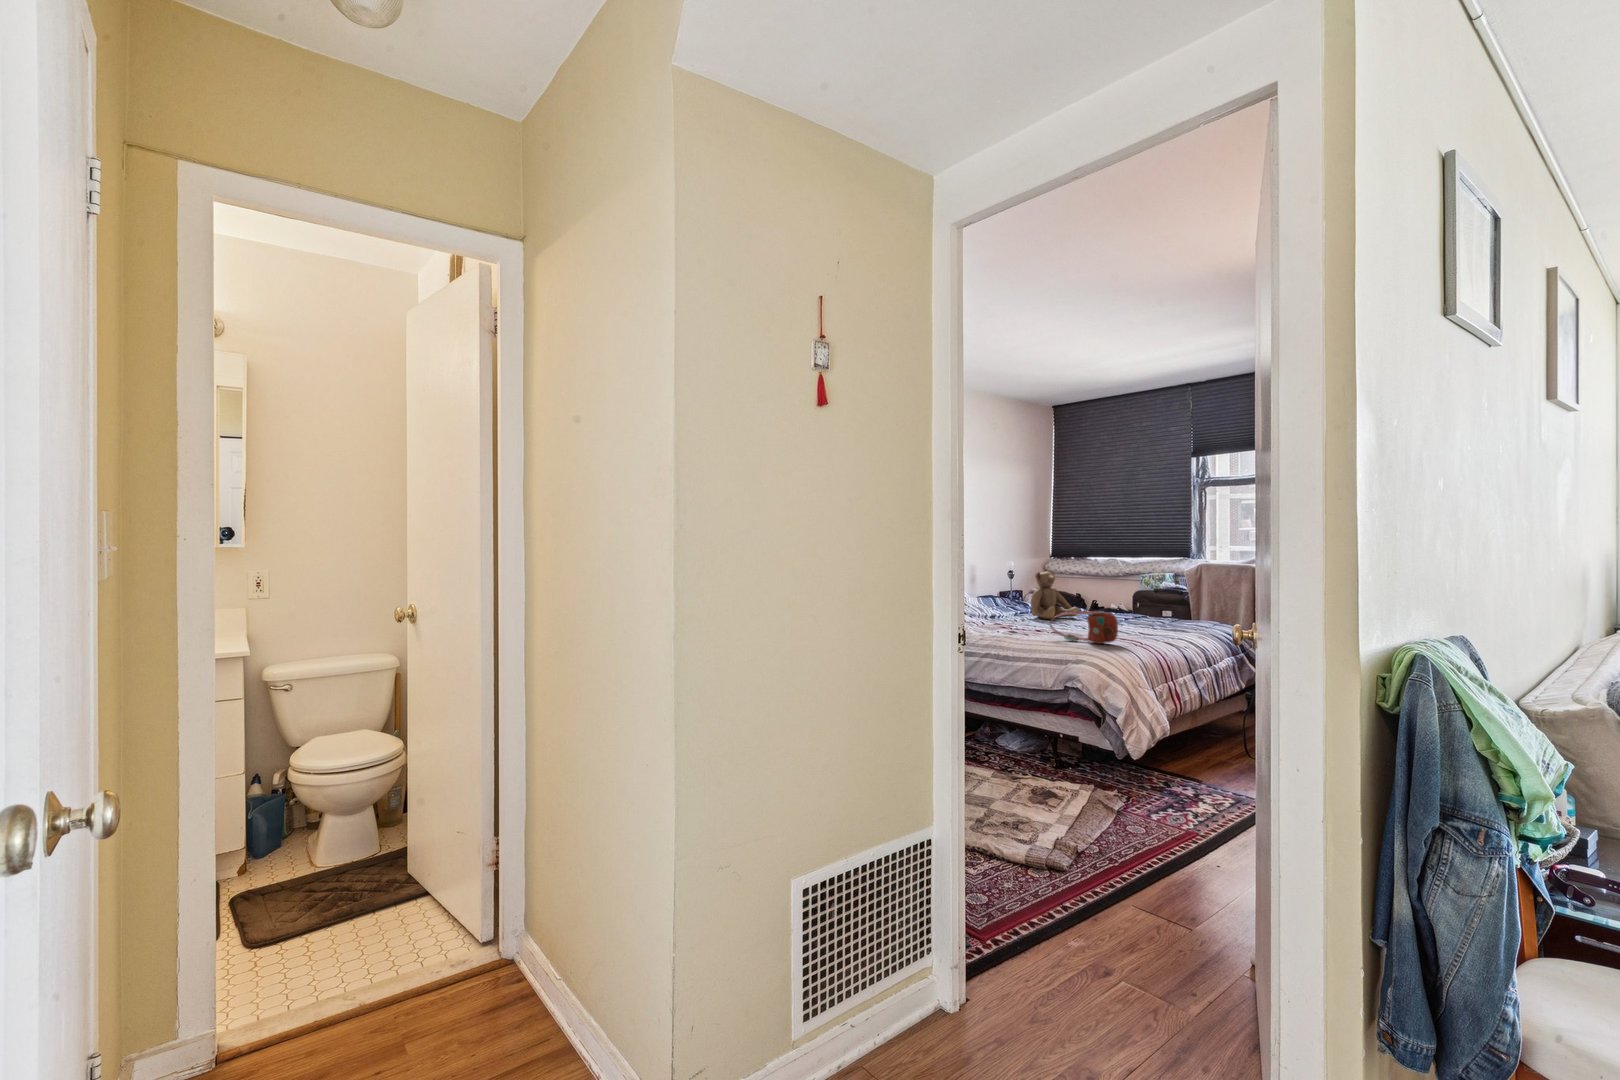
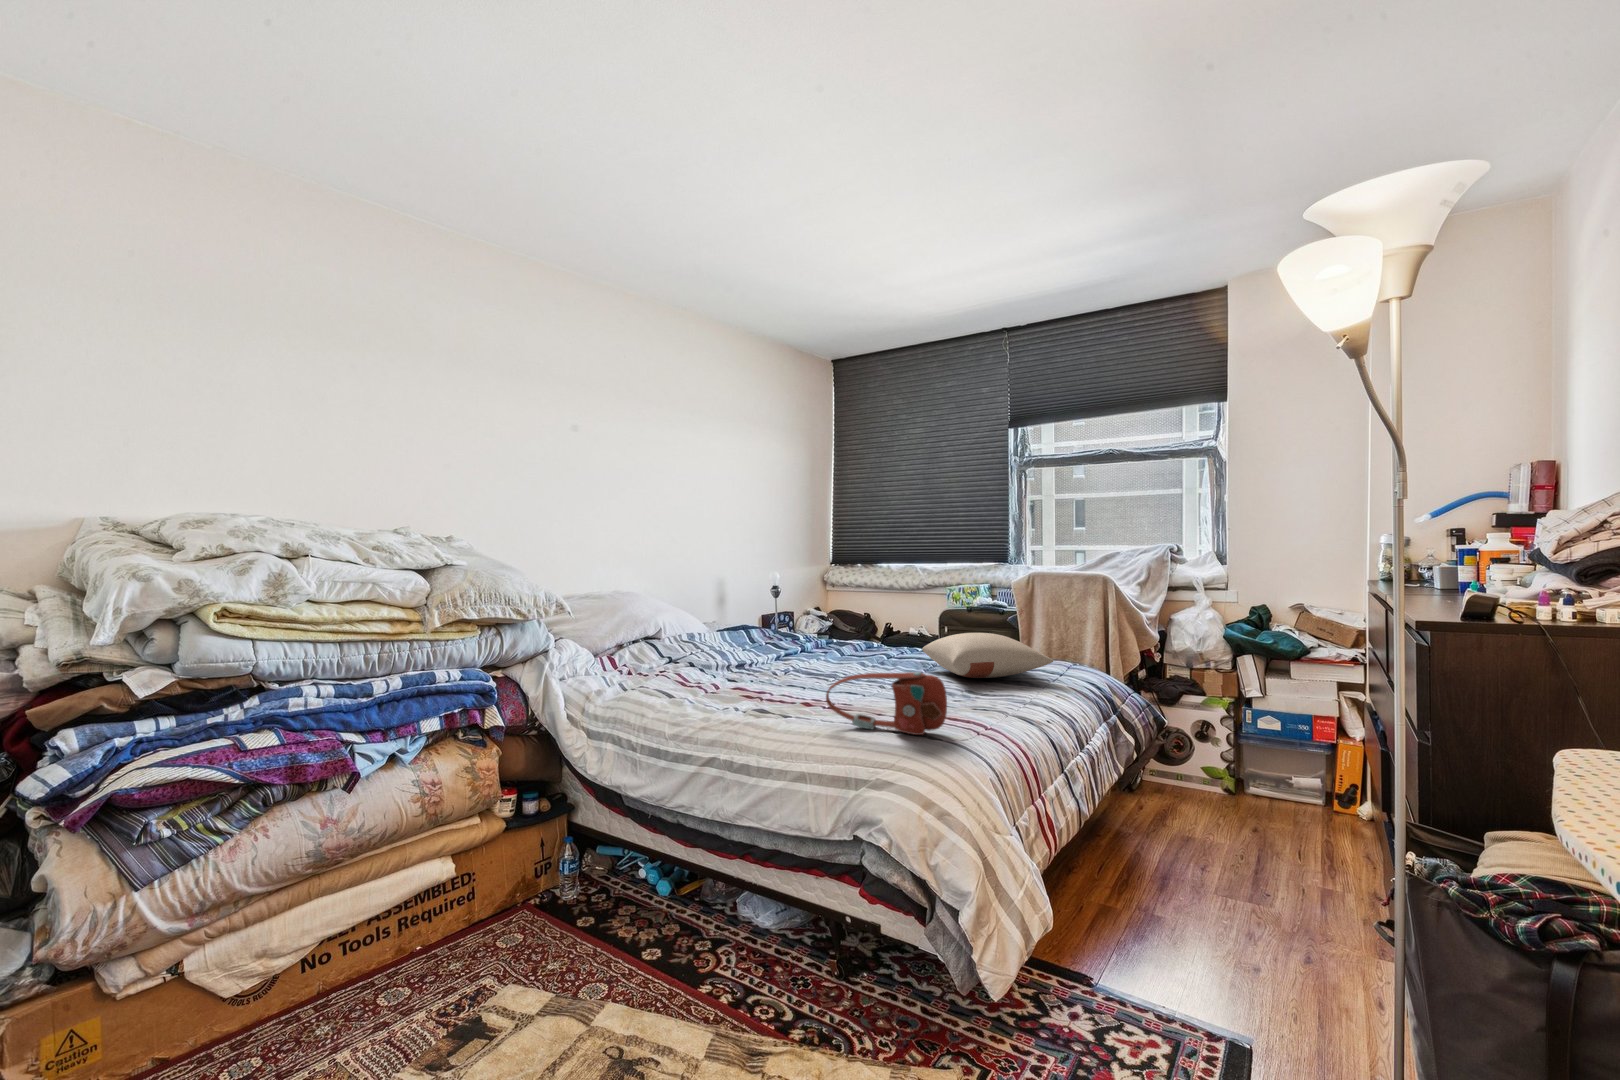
teddy bear: present [1031,570,1079,619] -> none [802,588,872,665]
pillow: none [1113,600,1199,628] -> present [922,633,1053,678]

